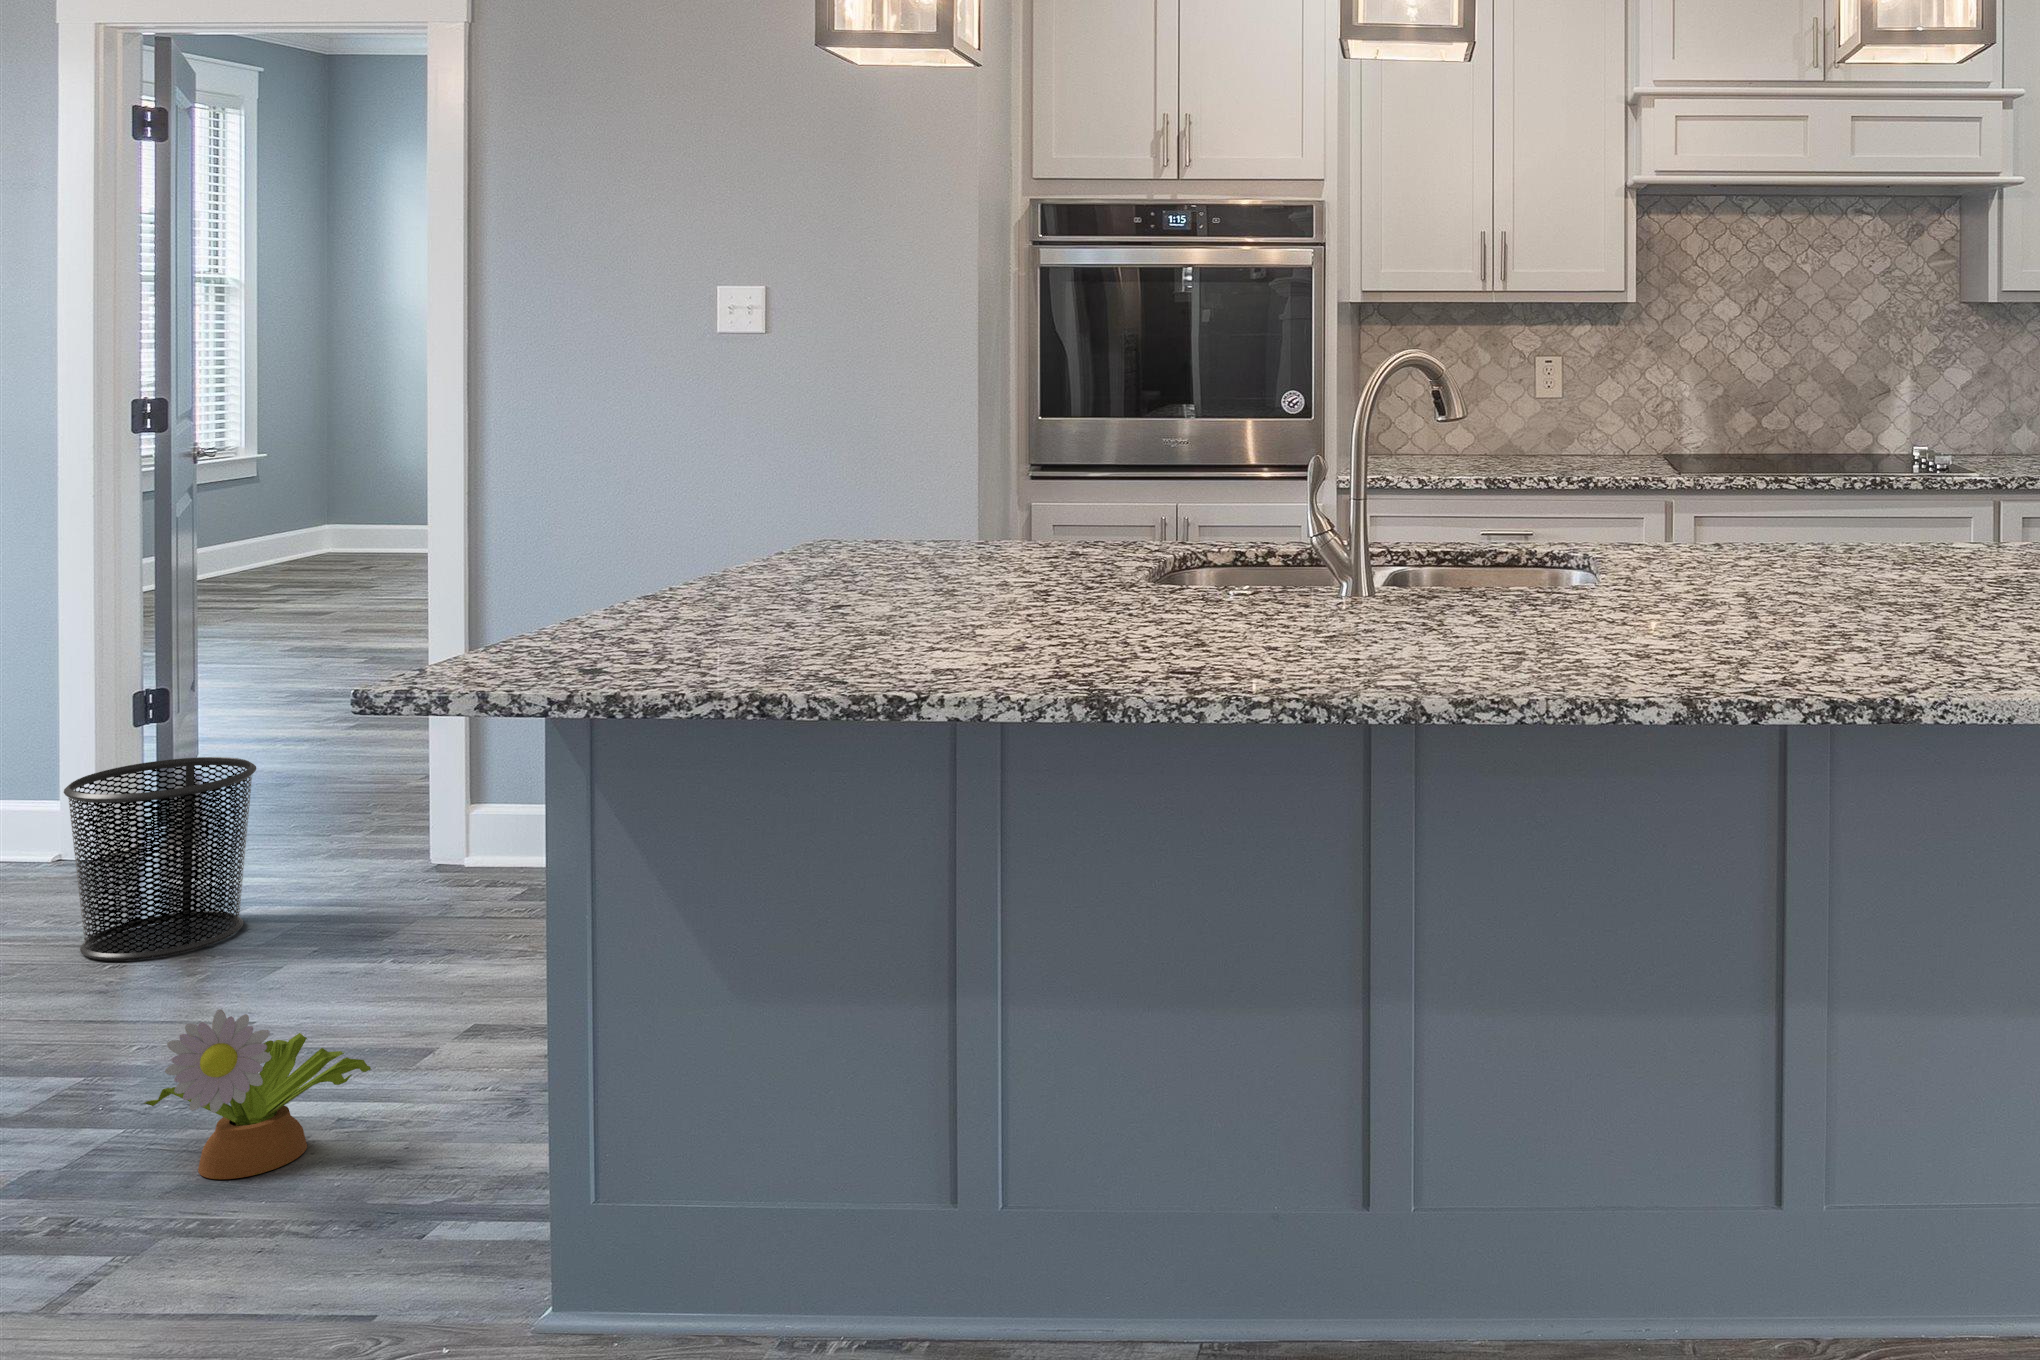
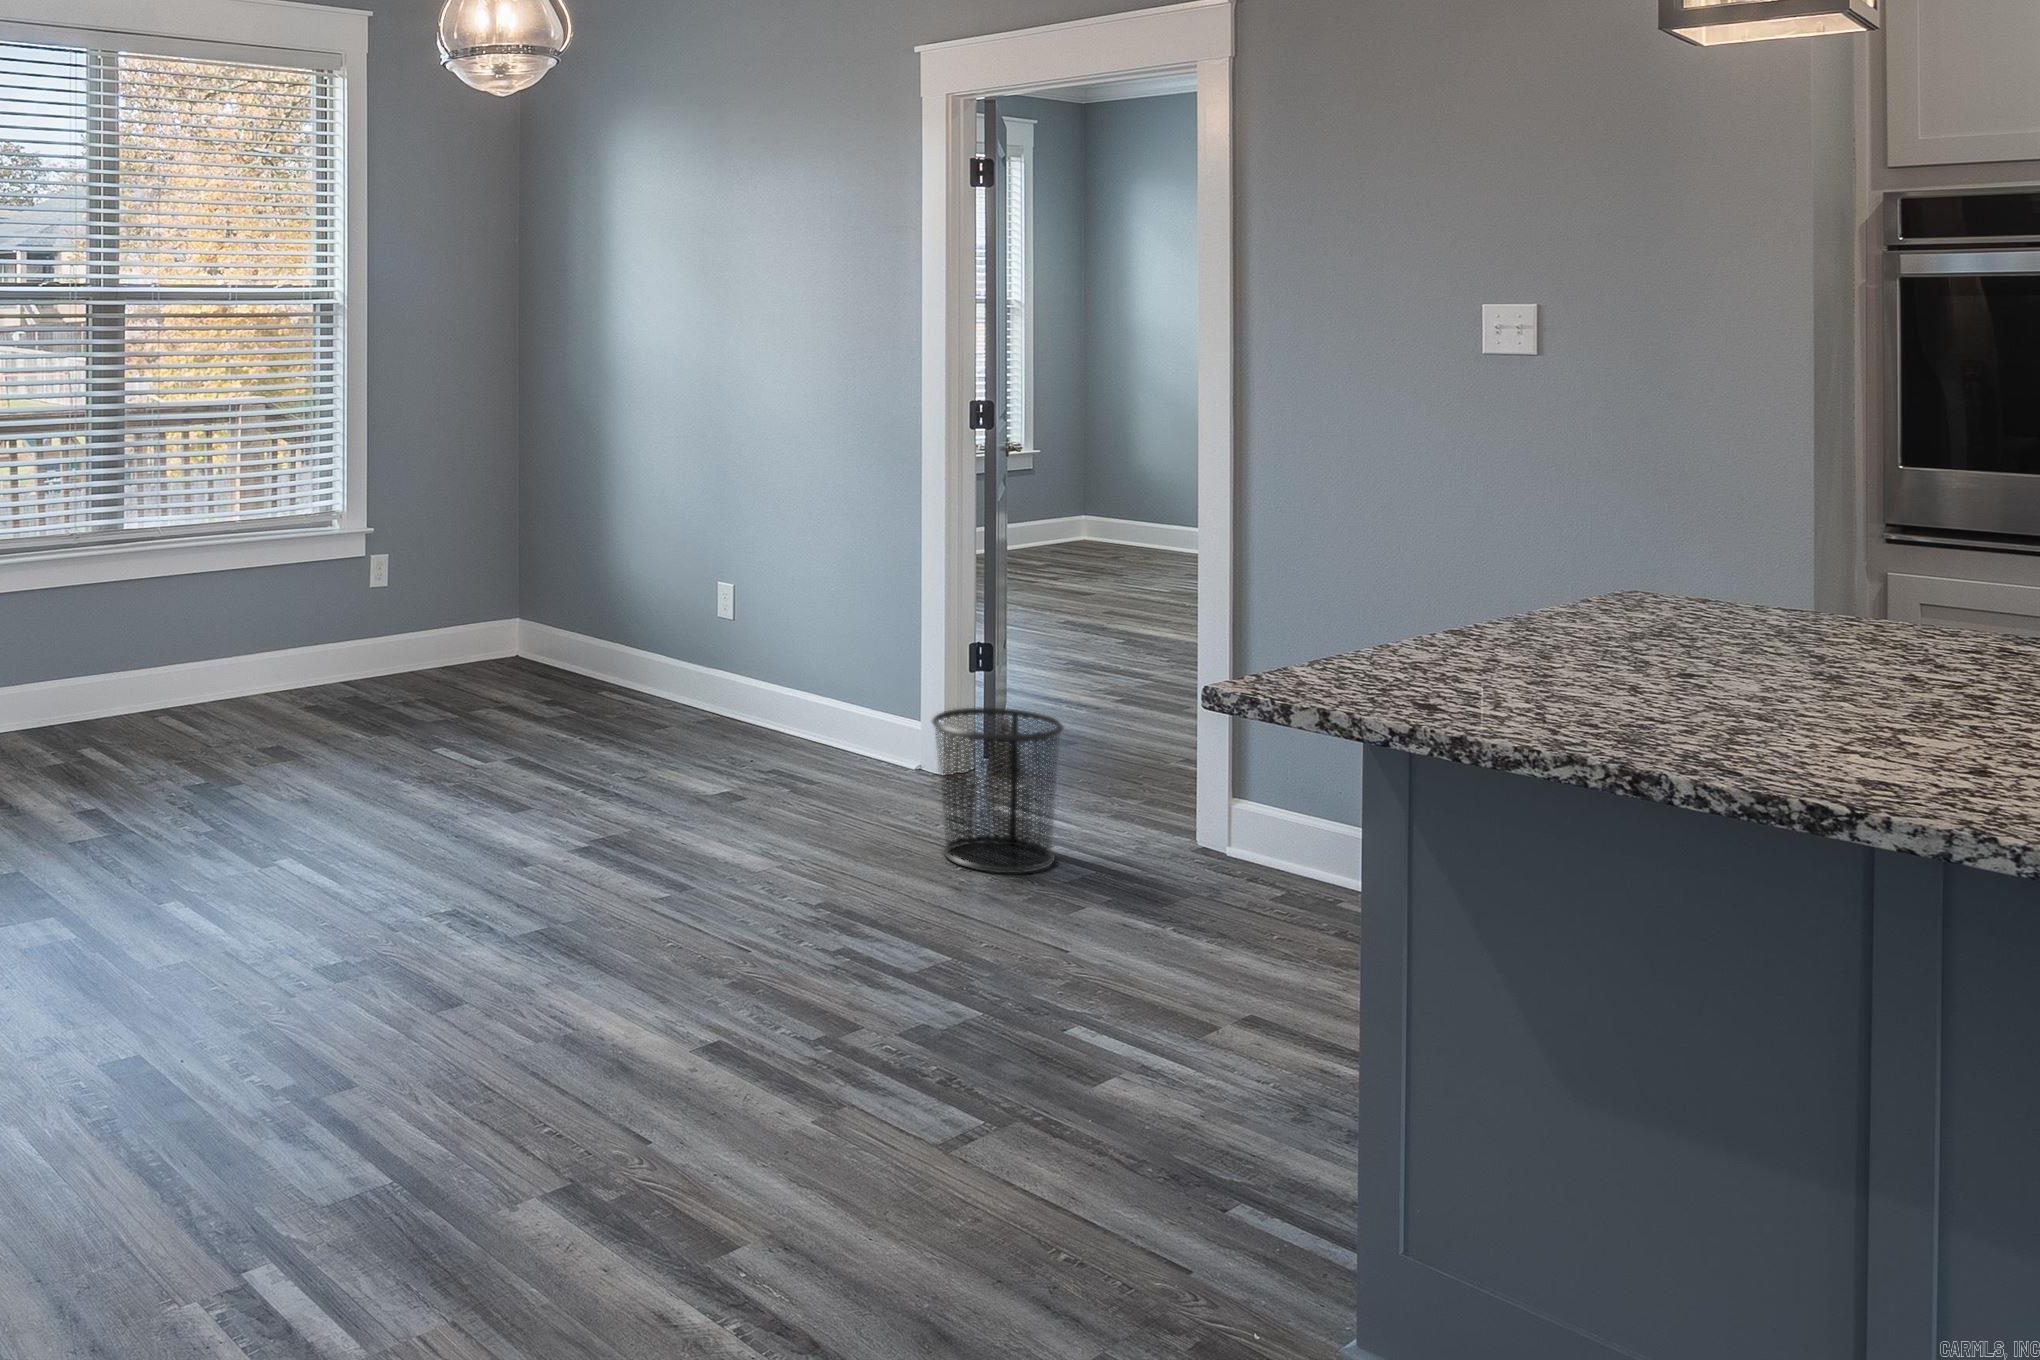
decorative plant: present [144,1009,371,1179] -> none [1004,941,1178,1094]

